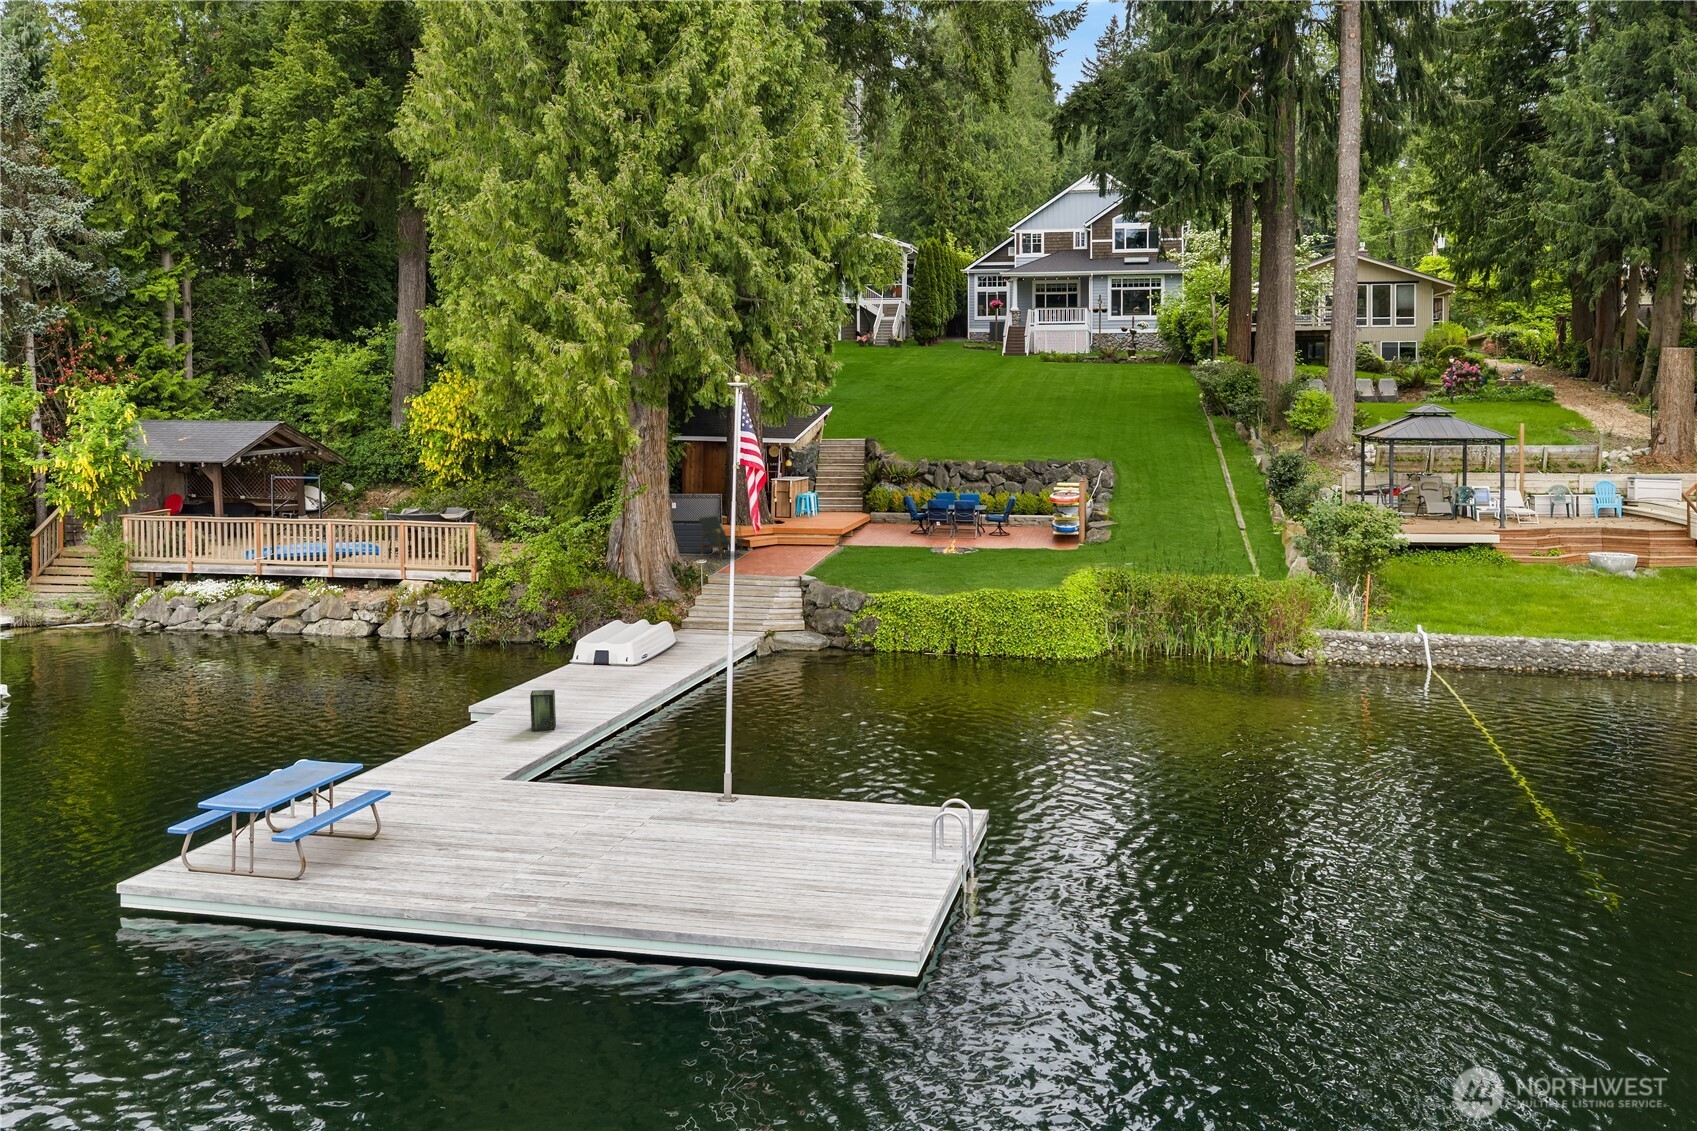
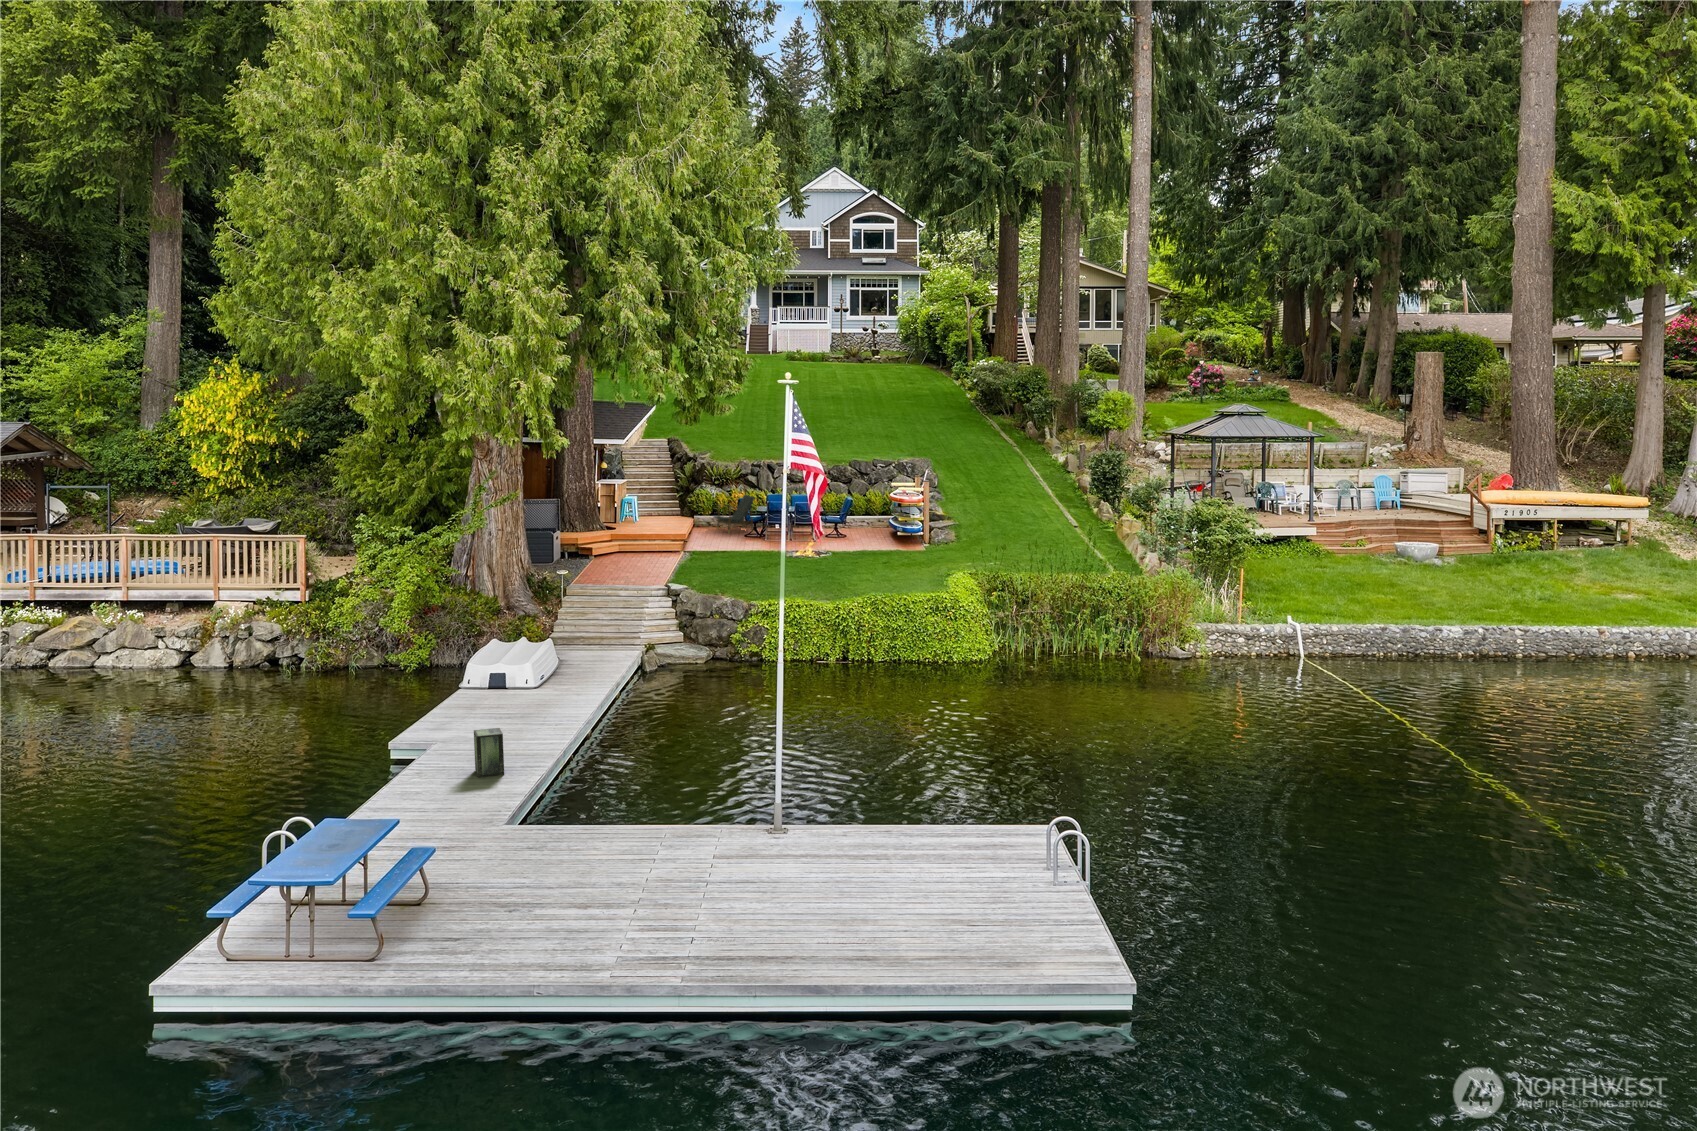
lounge chair: present [699,516,744,557] -> present [714,495,755,532]

